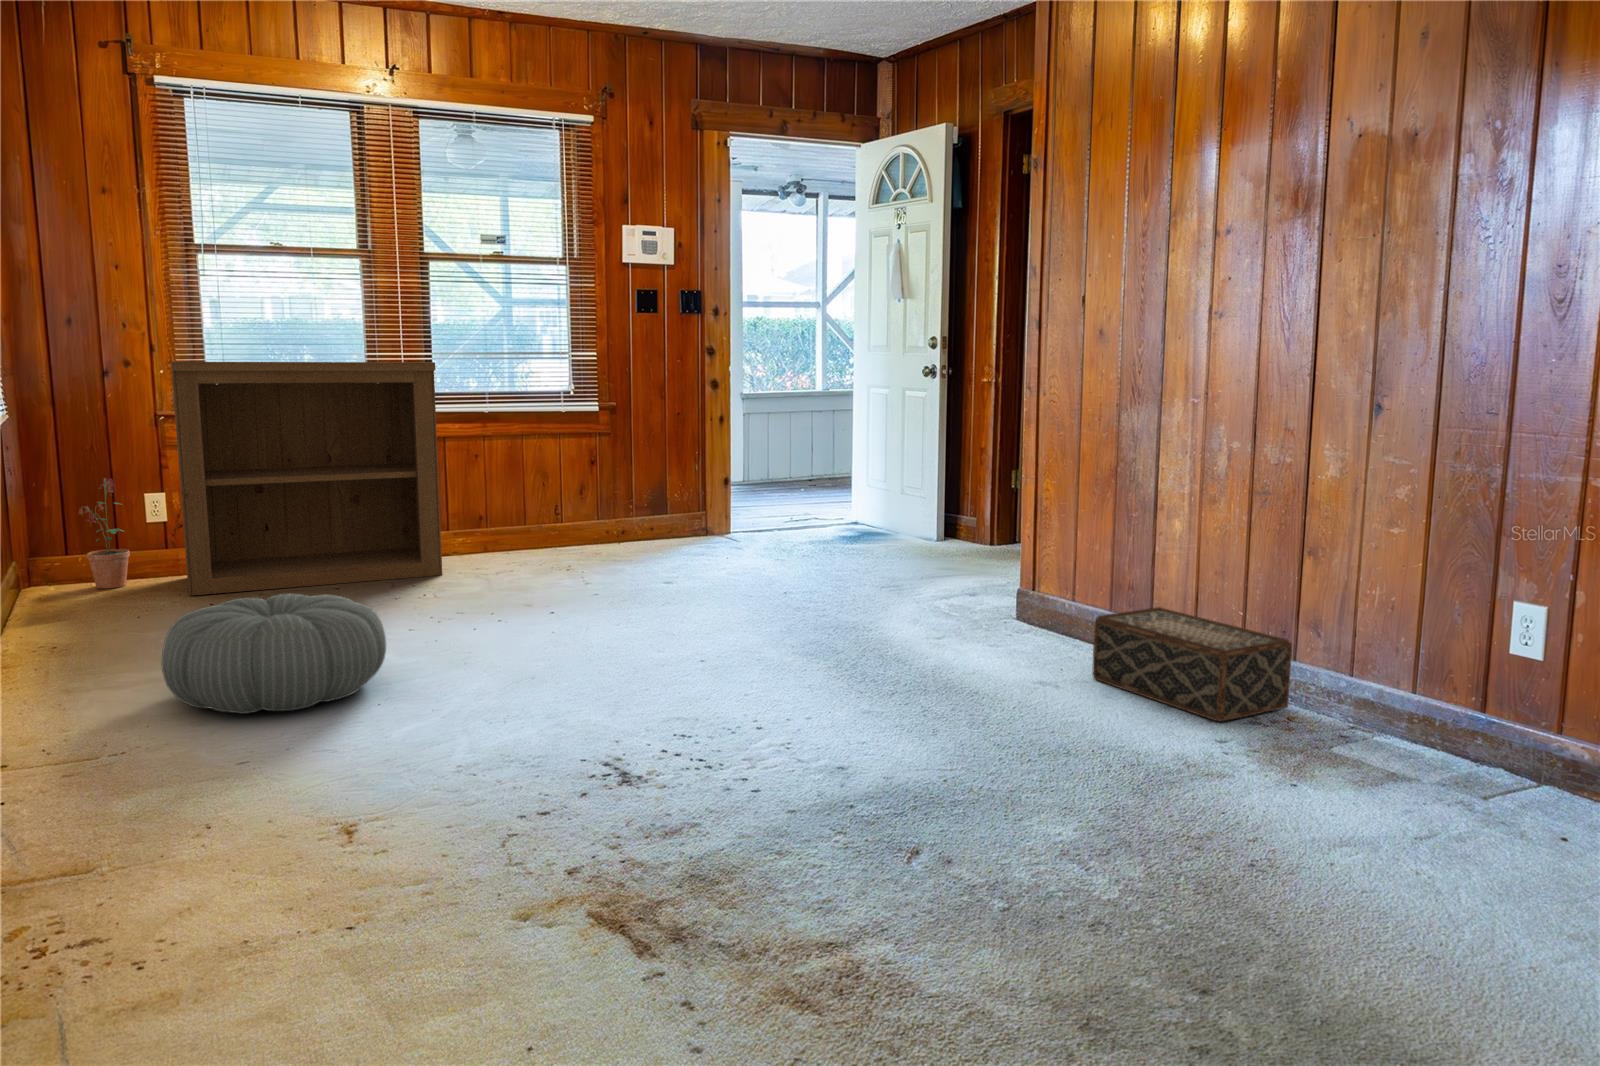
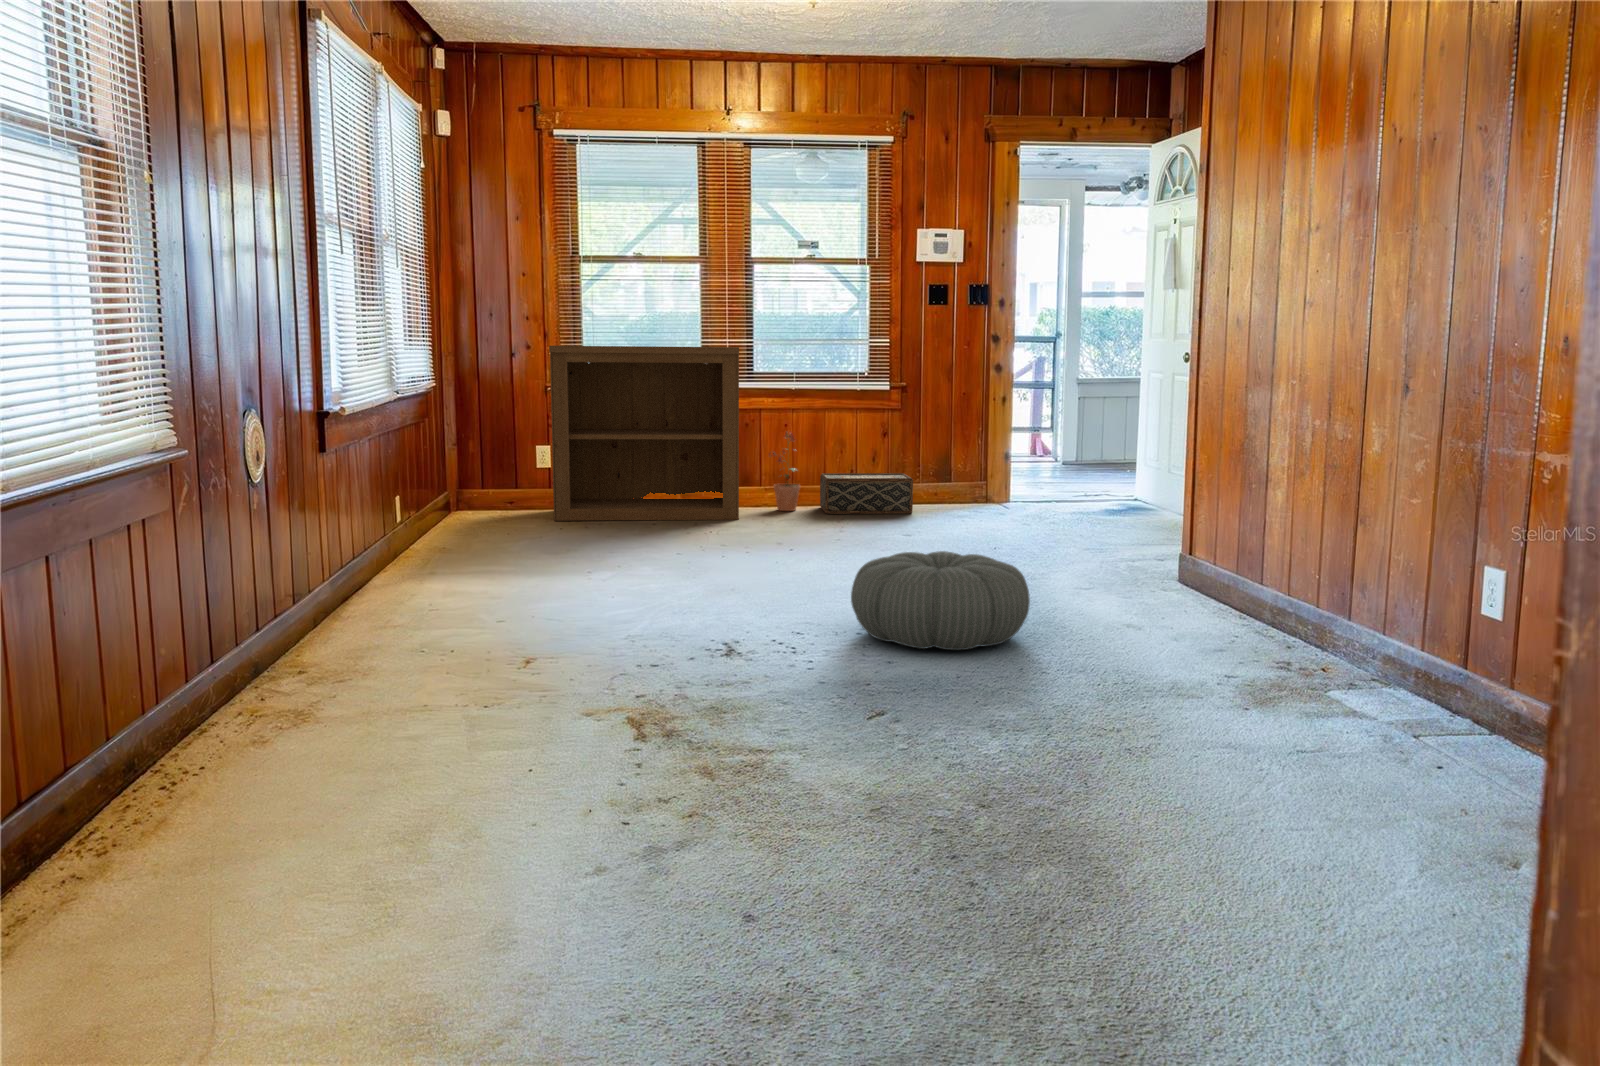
potted plant: present [78,478,130,589] -> present [769,431,800,511]
pouf: present [161,593,386,714] -> present [851,551,1030,650]
woven basket: present [1092,607,1292,721] -> present [820,473,913,514]

